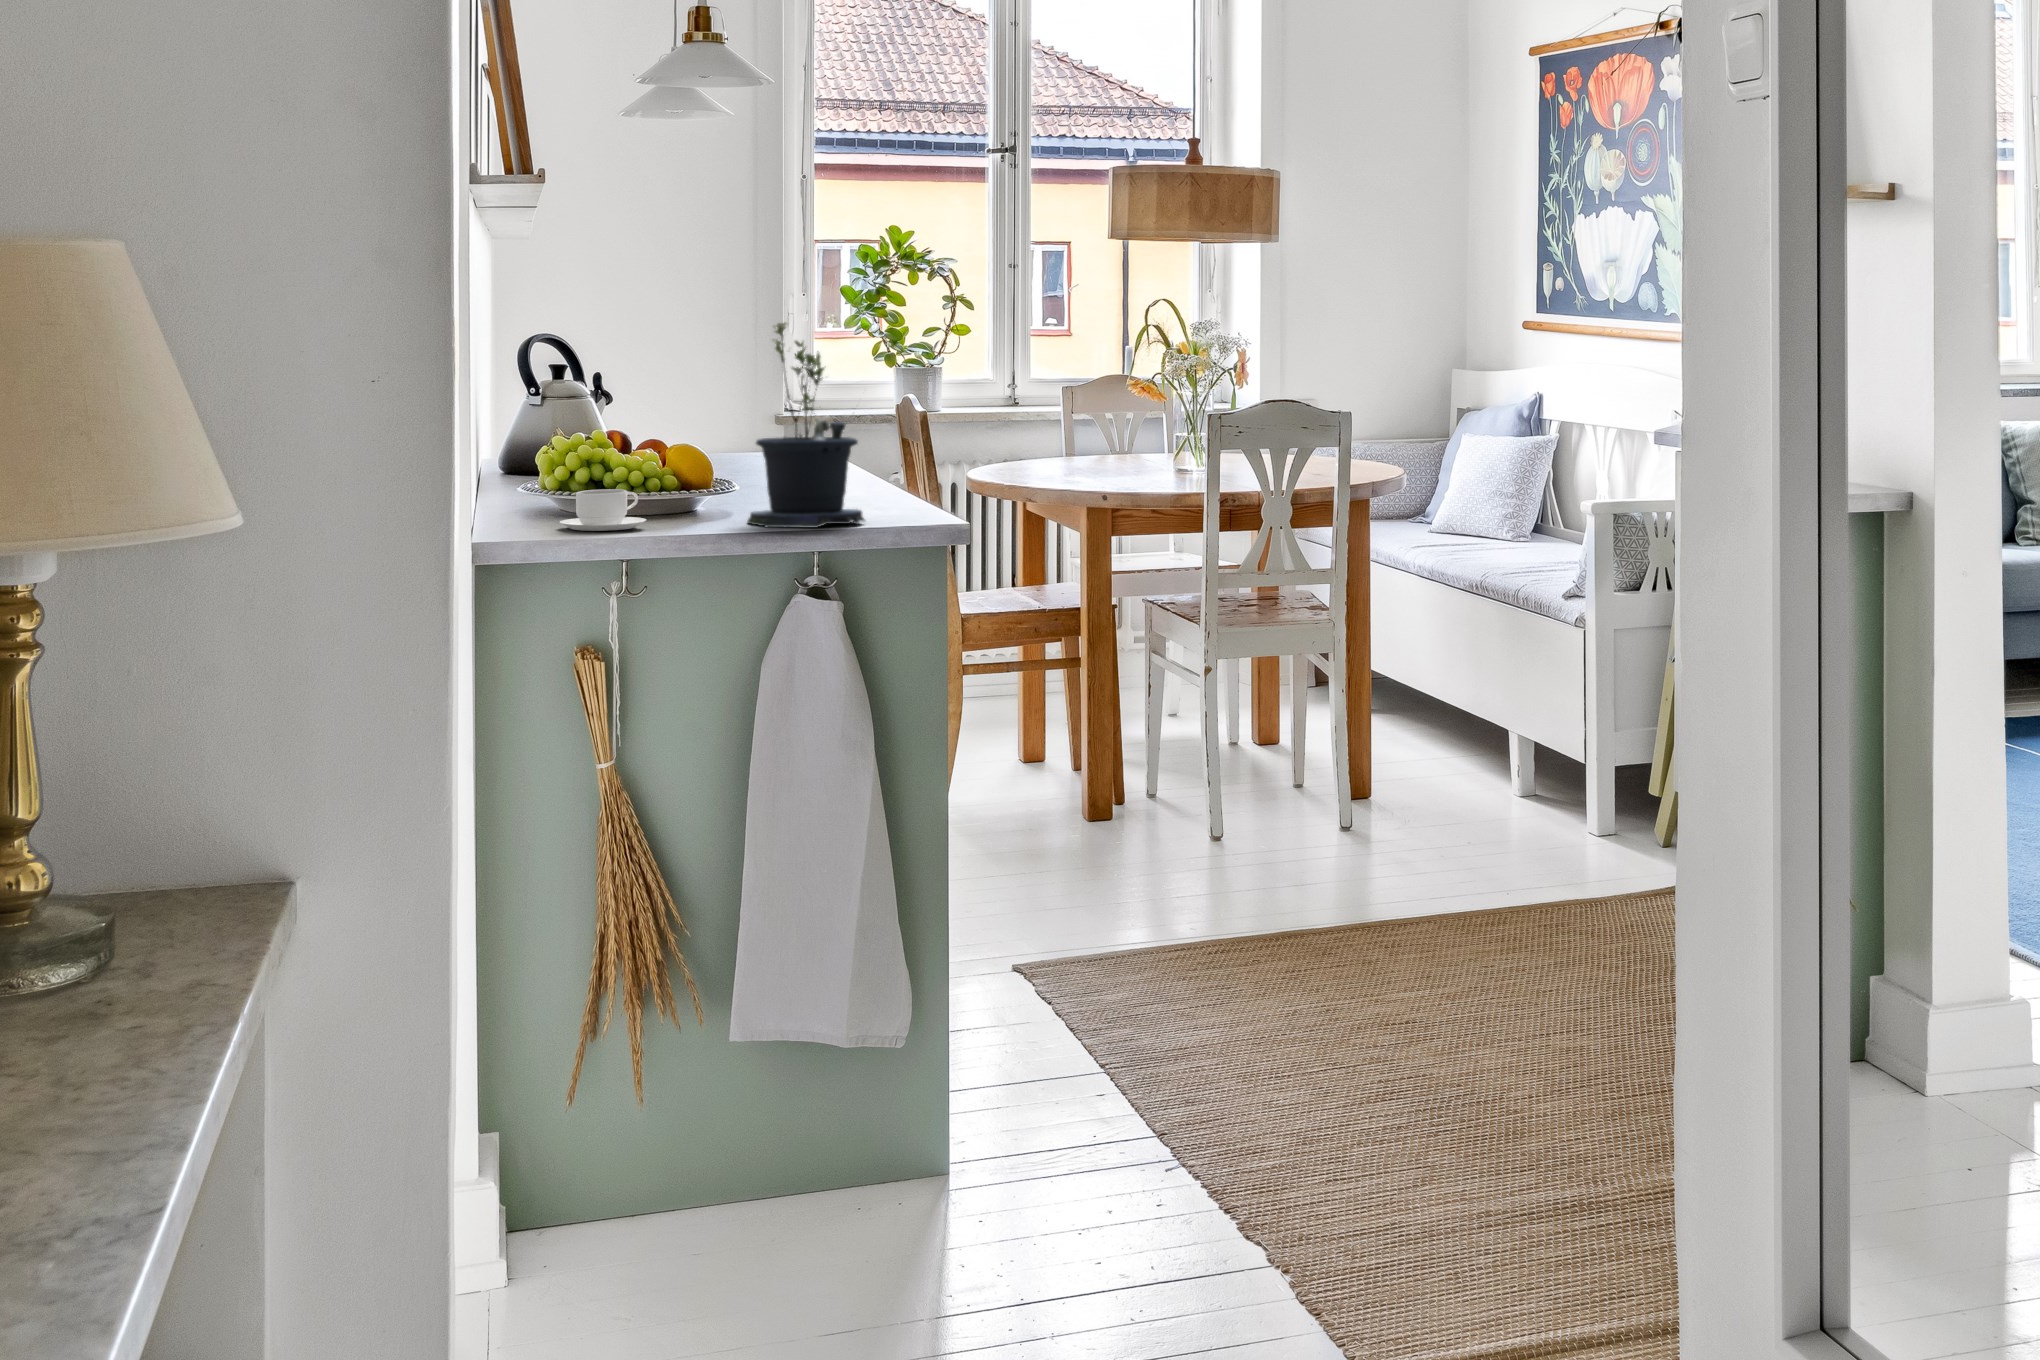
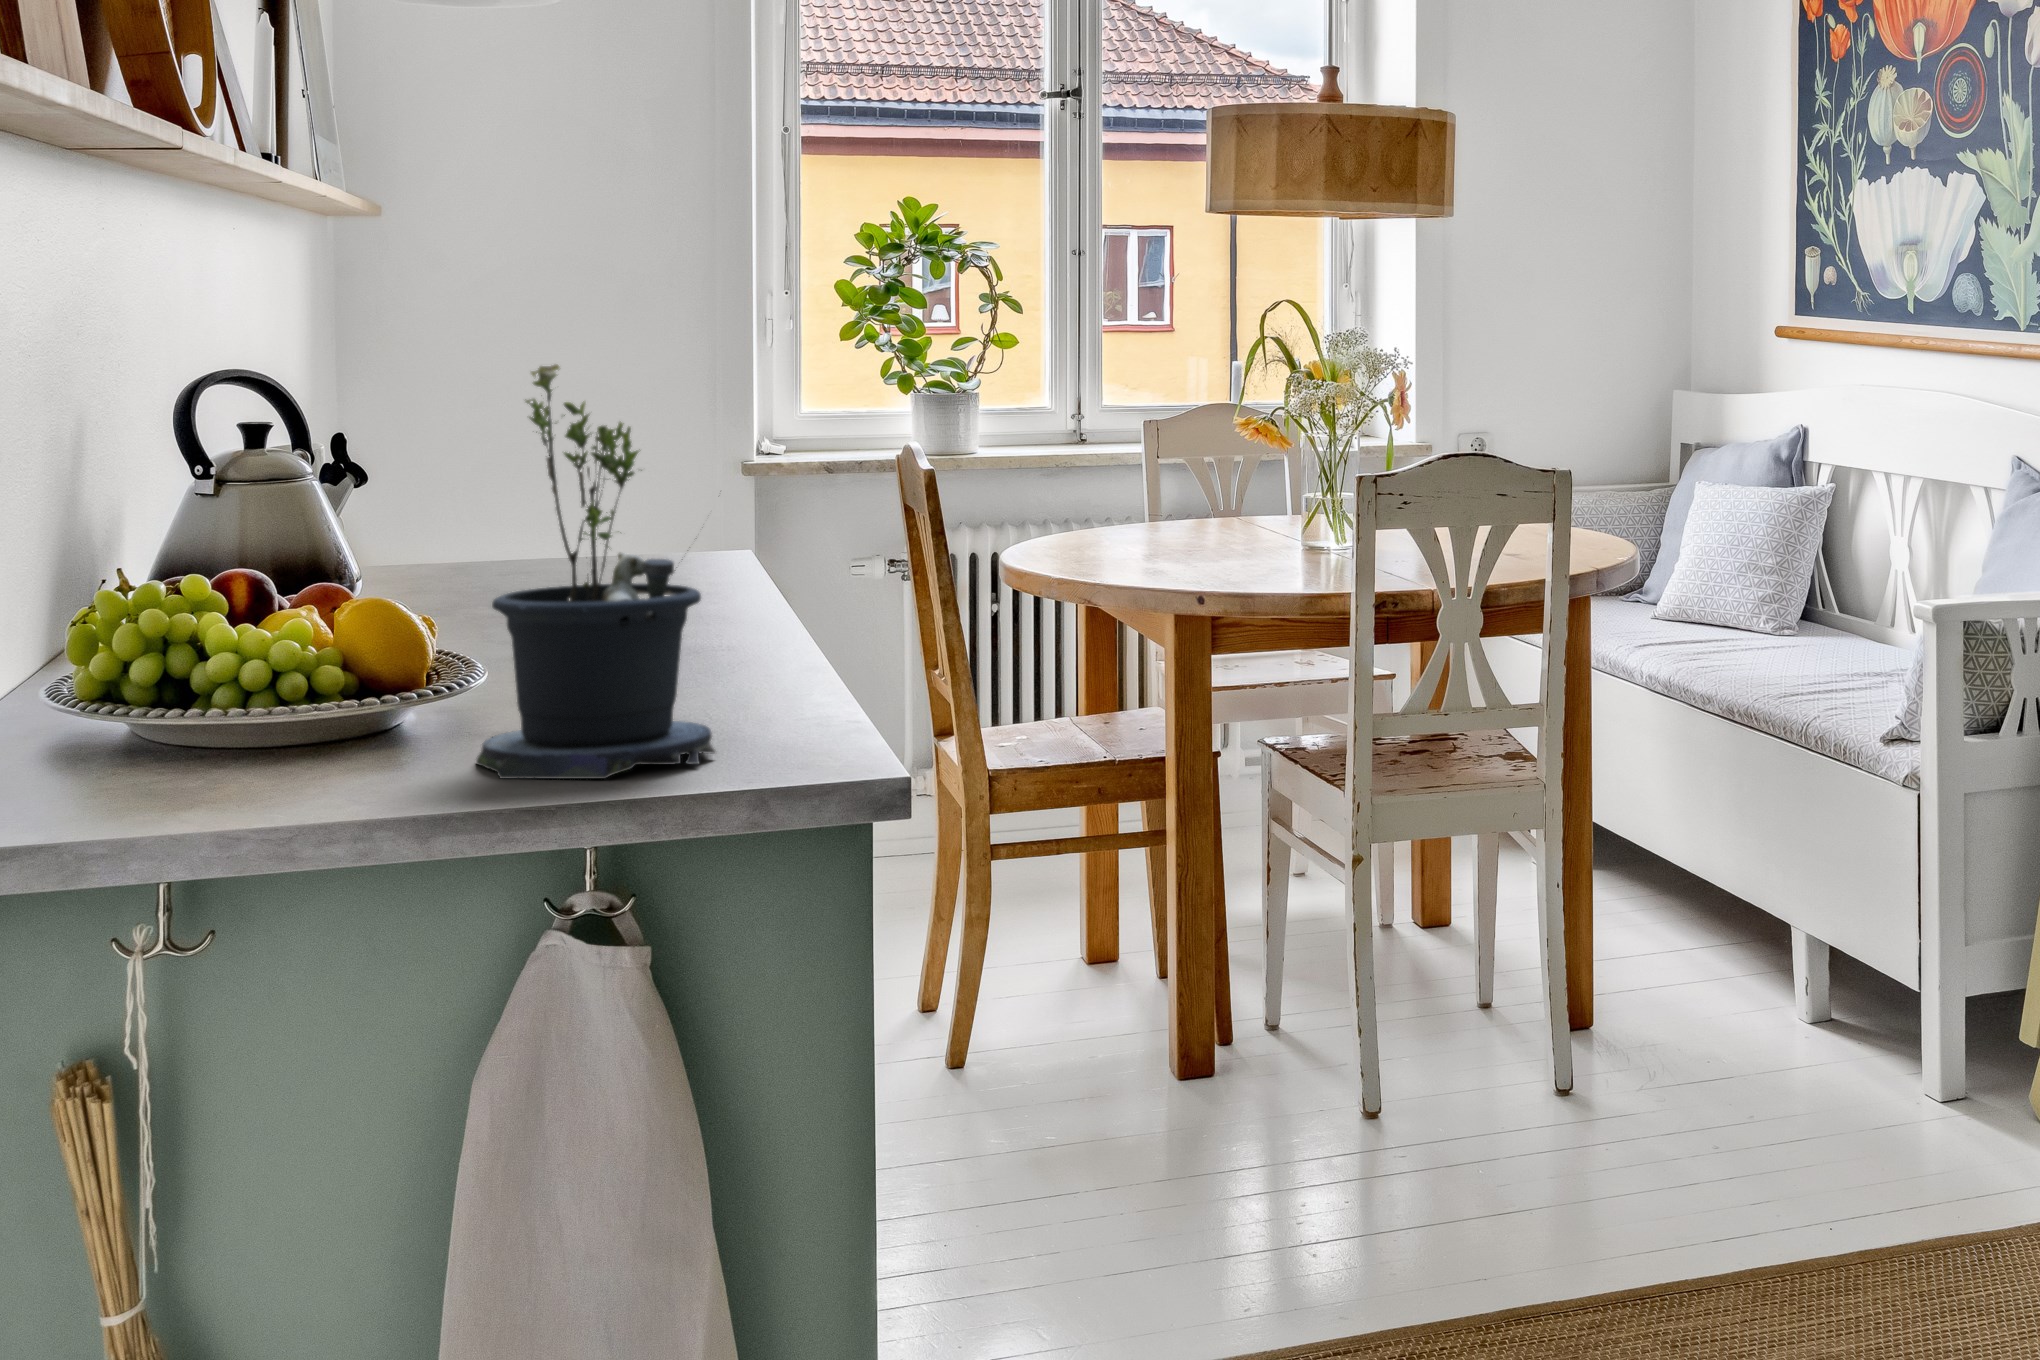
coffee cup: present [560,489,646,531] -> none [42,712,240,811]

